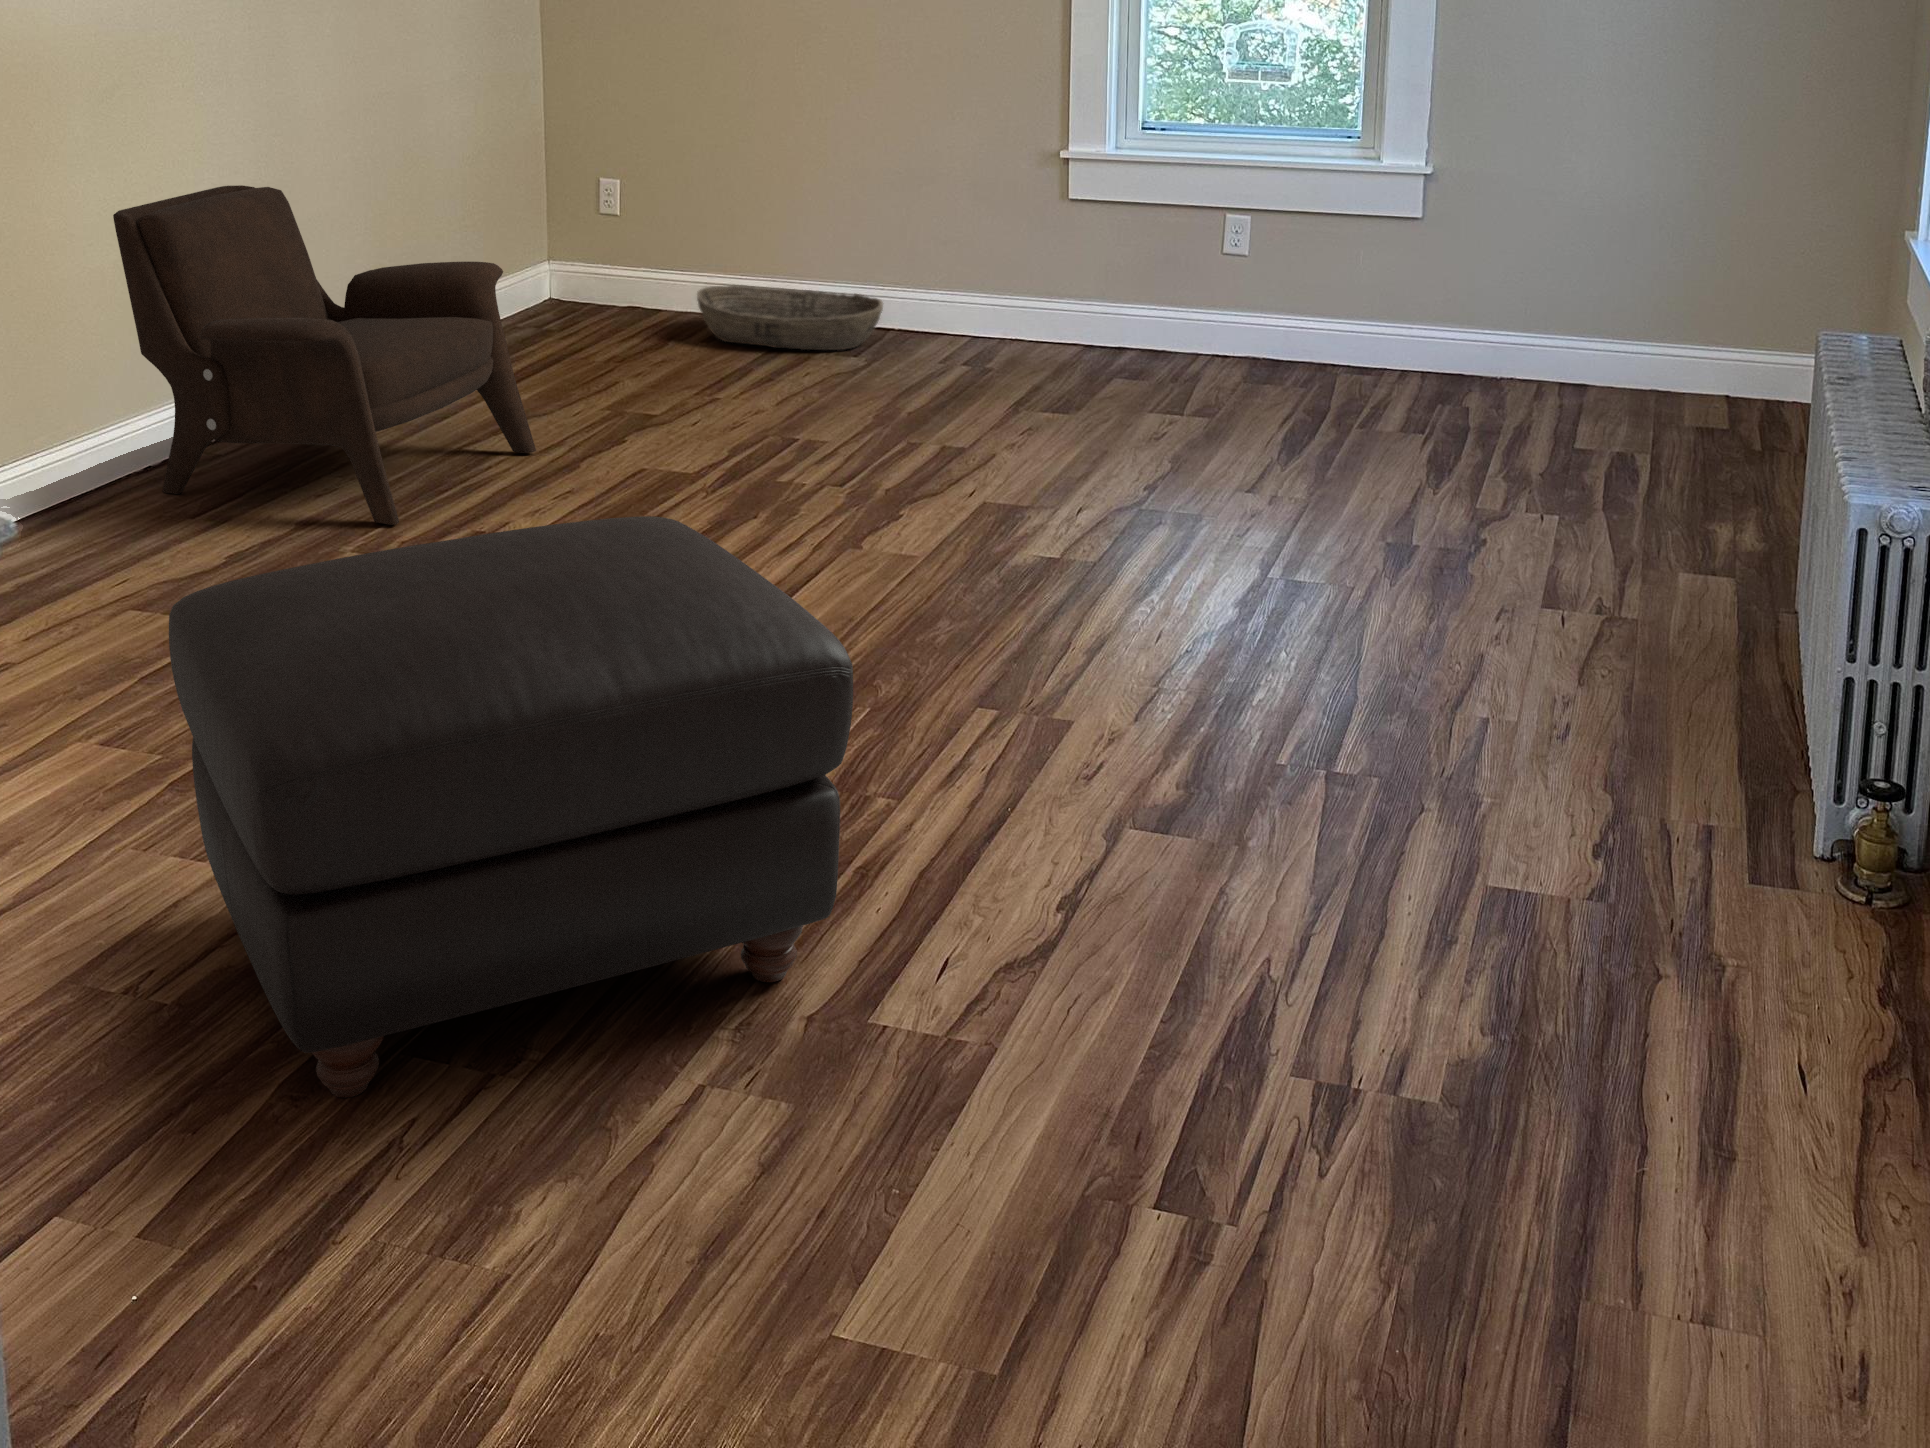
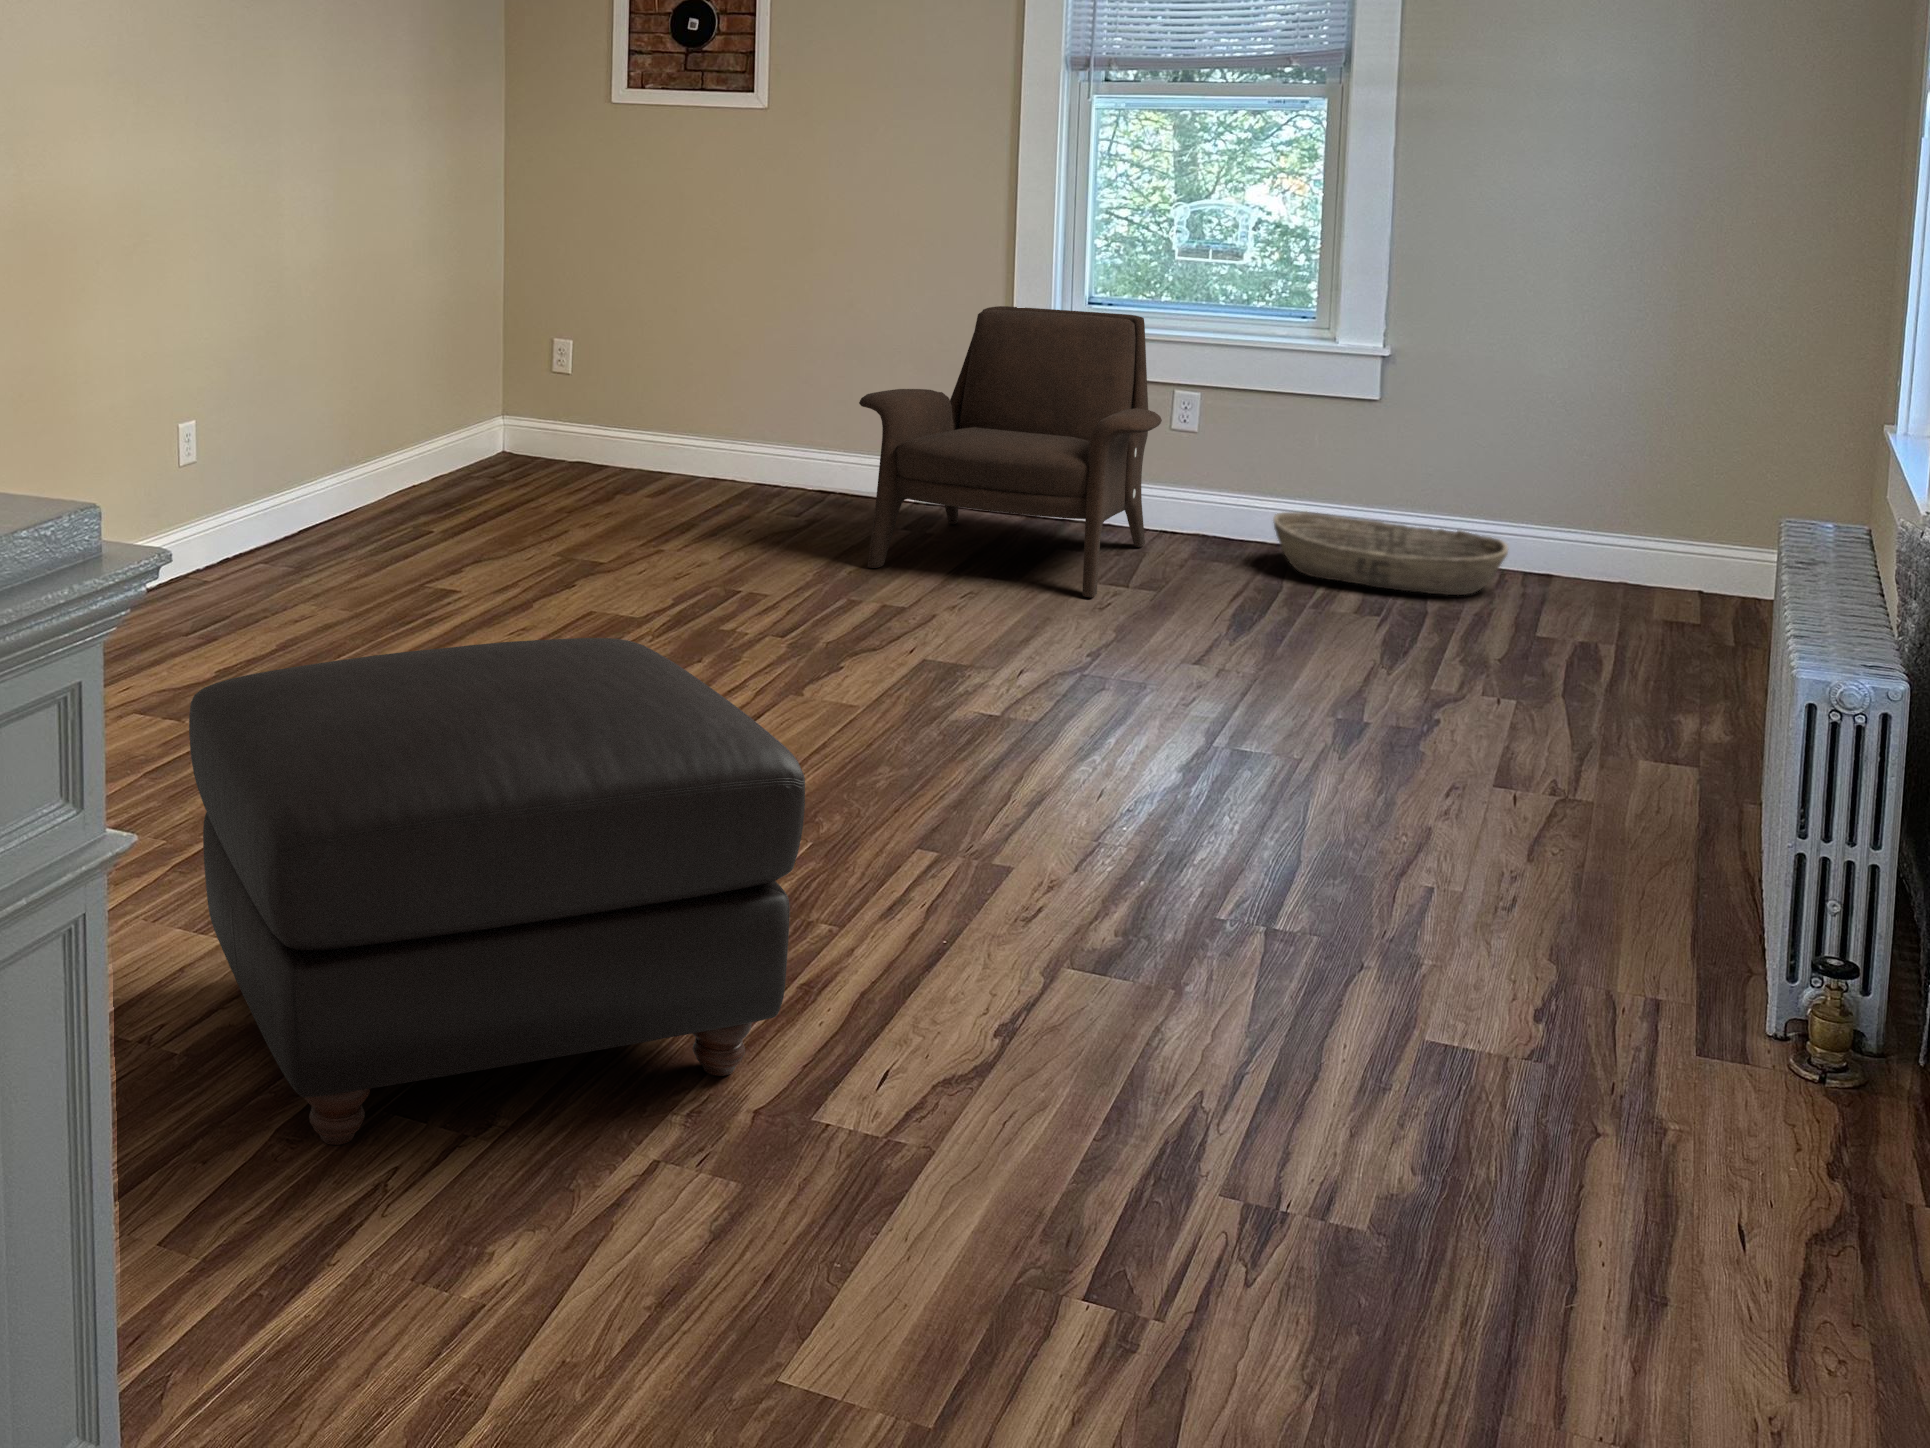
armchair: present [113,185,536,525] -> present [859,306,1162,597]
basket: present [697,285,883,350] -> present [1273,511,1508,595]

